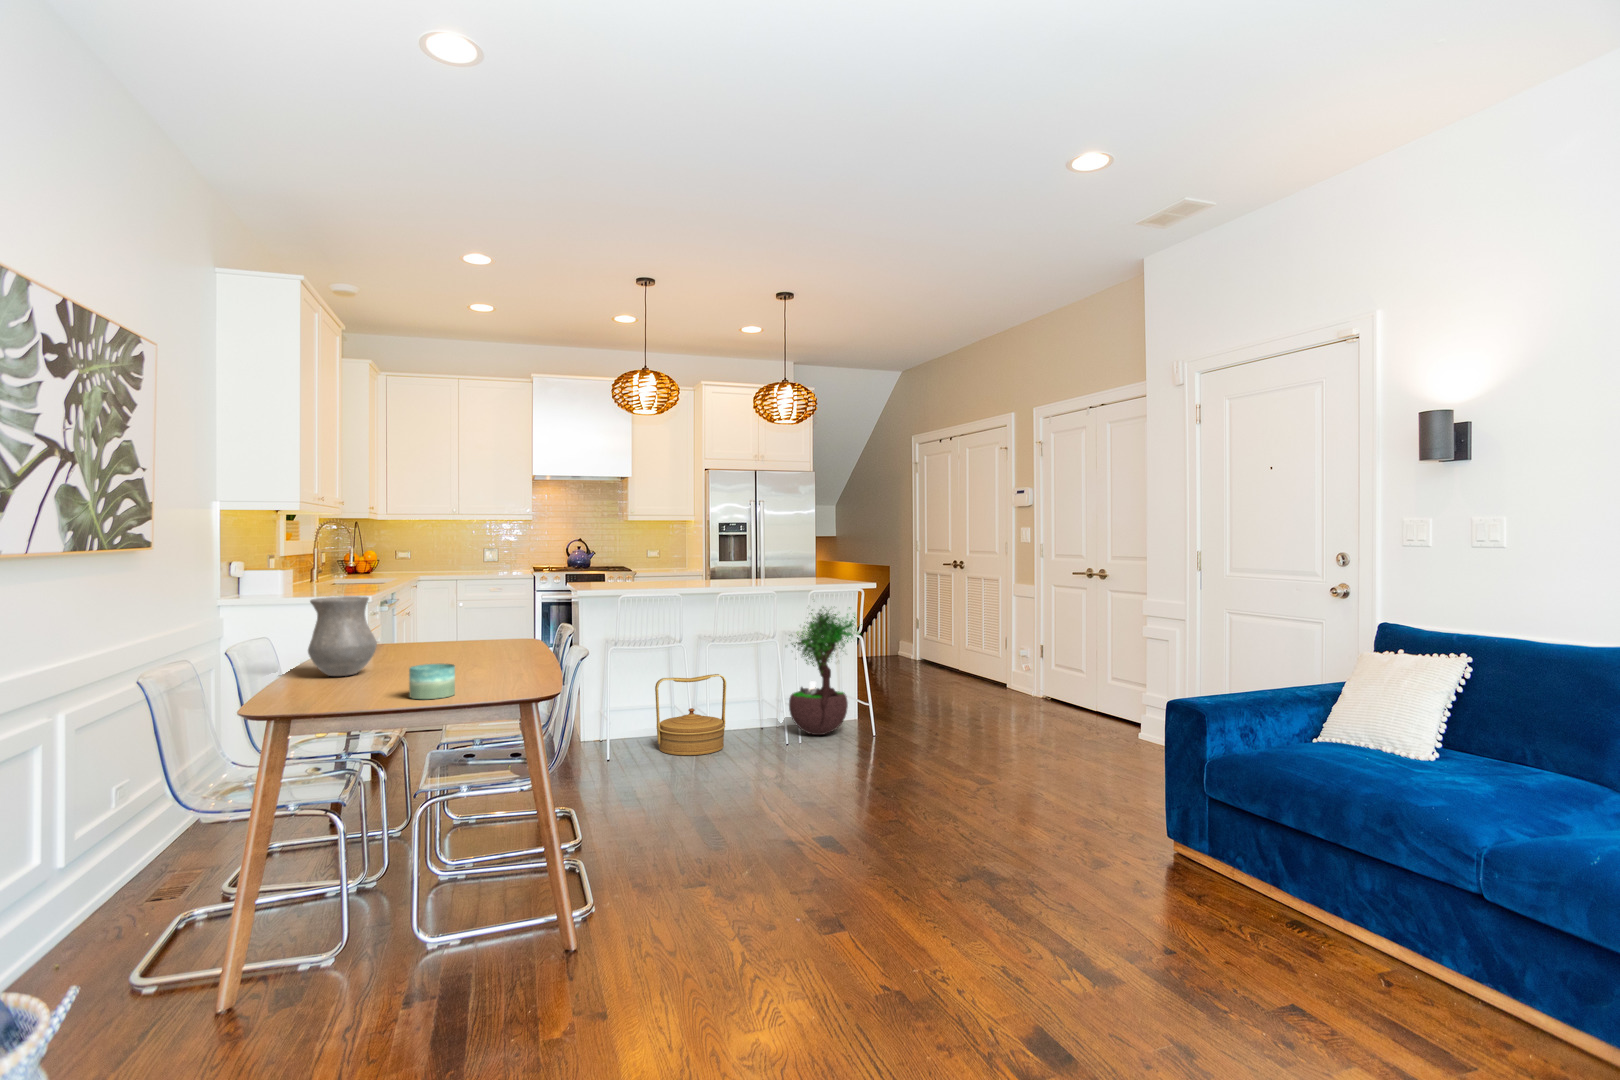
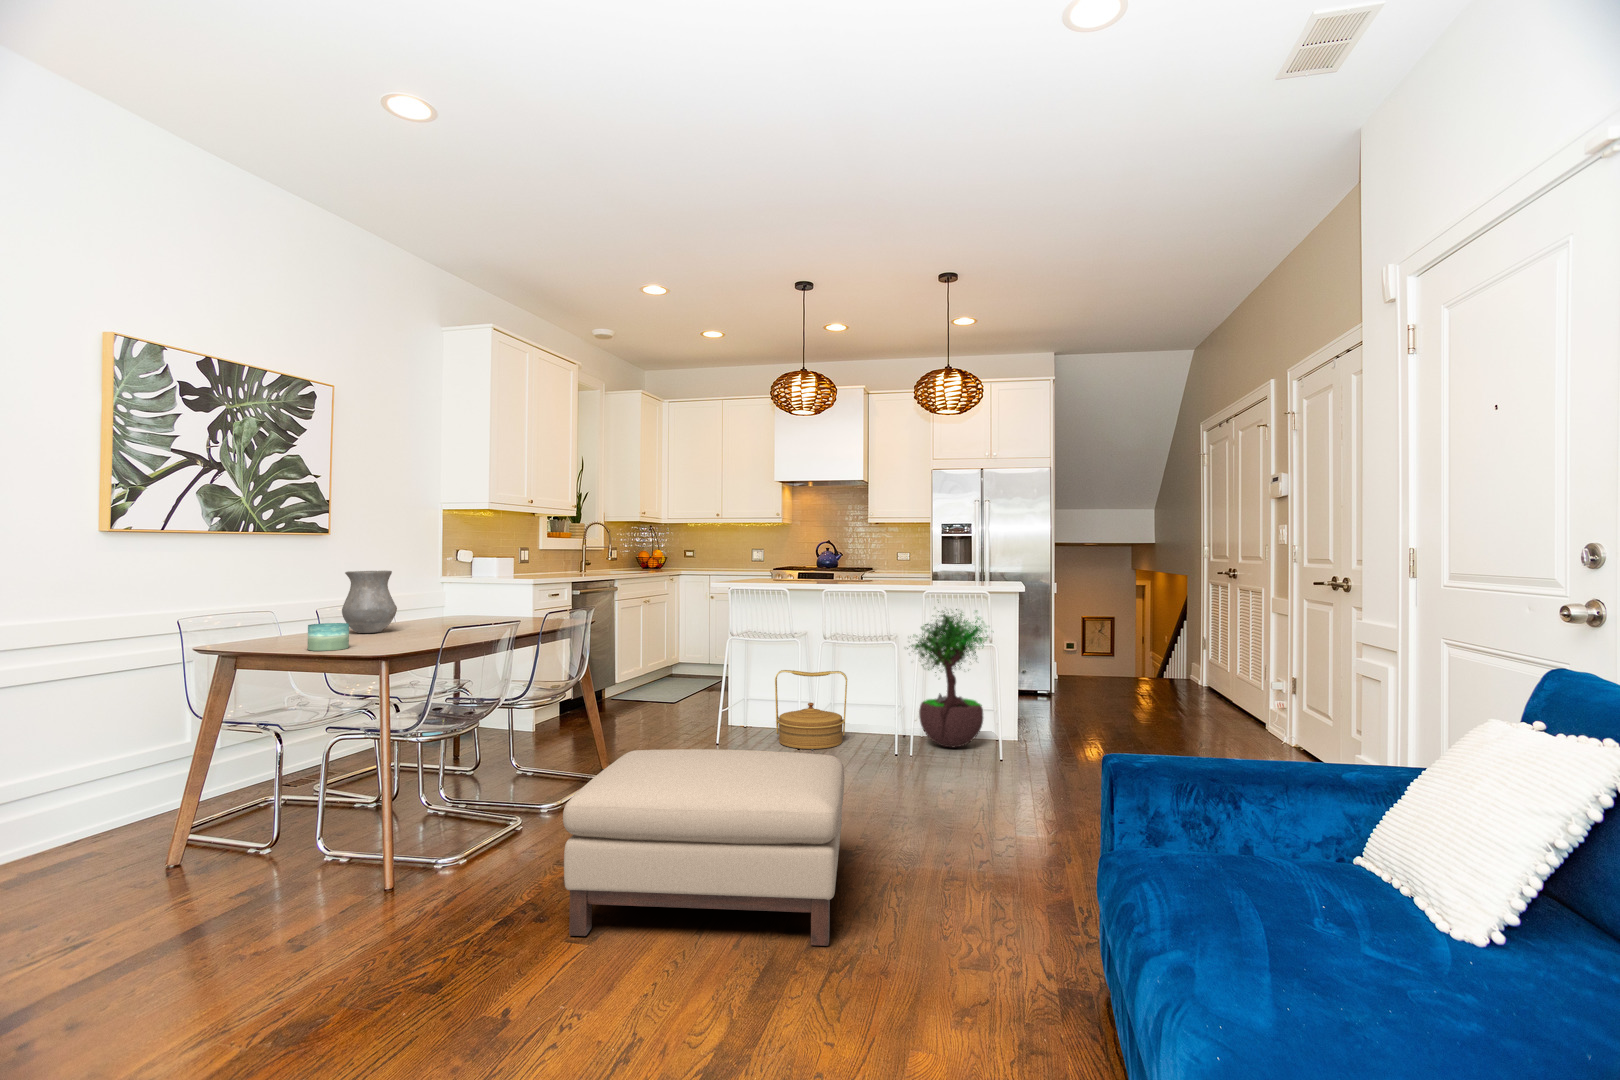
ottoman: none [732,744,1011,938] -> present [563,749,844,946]

